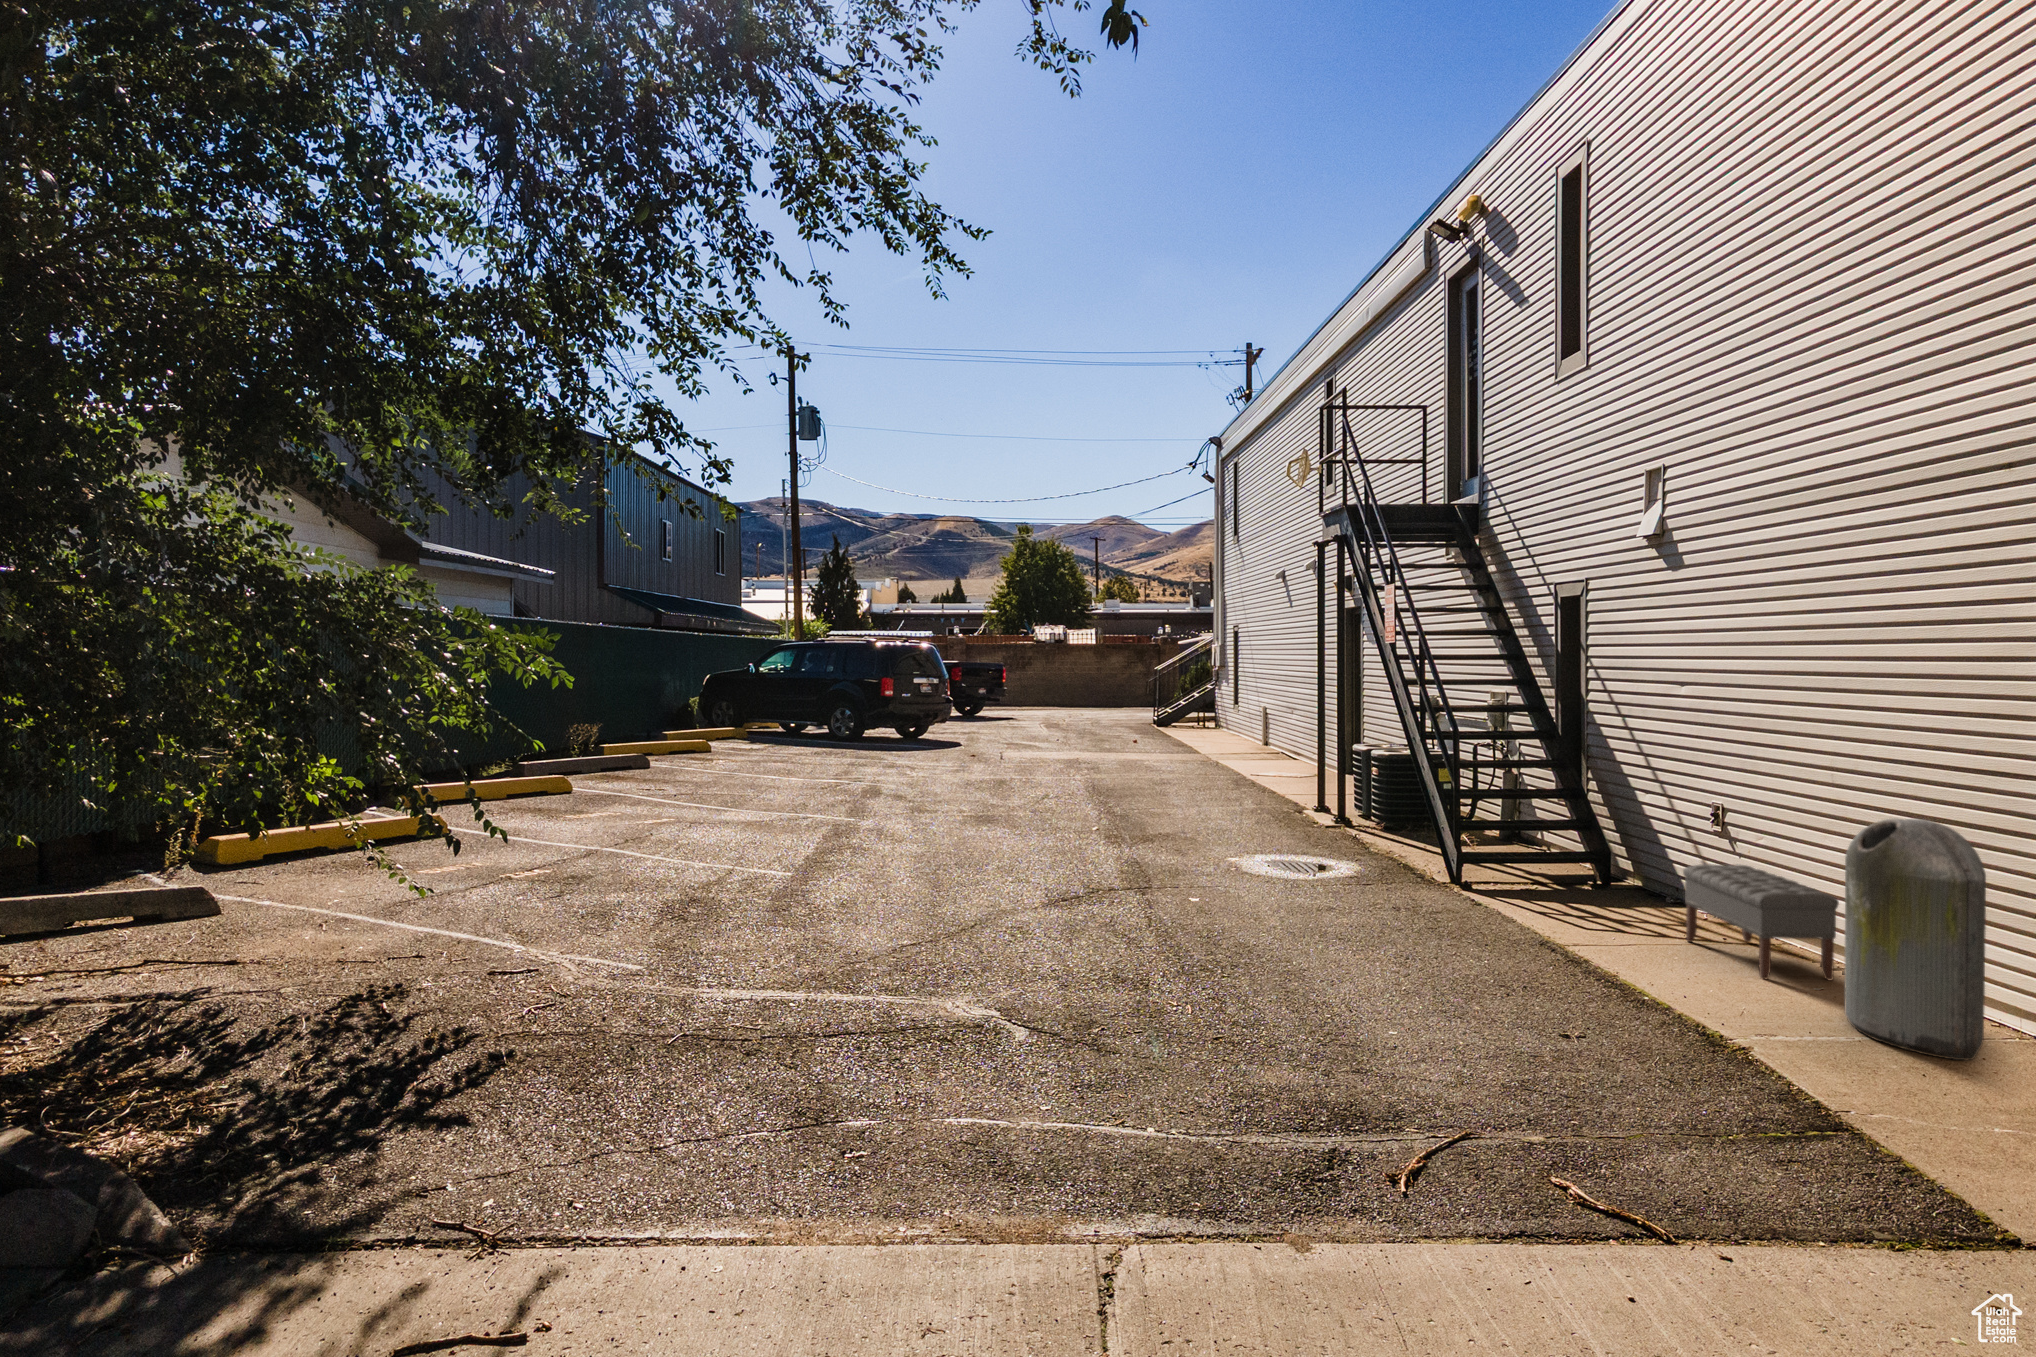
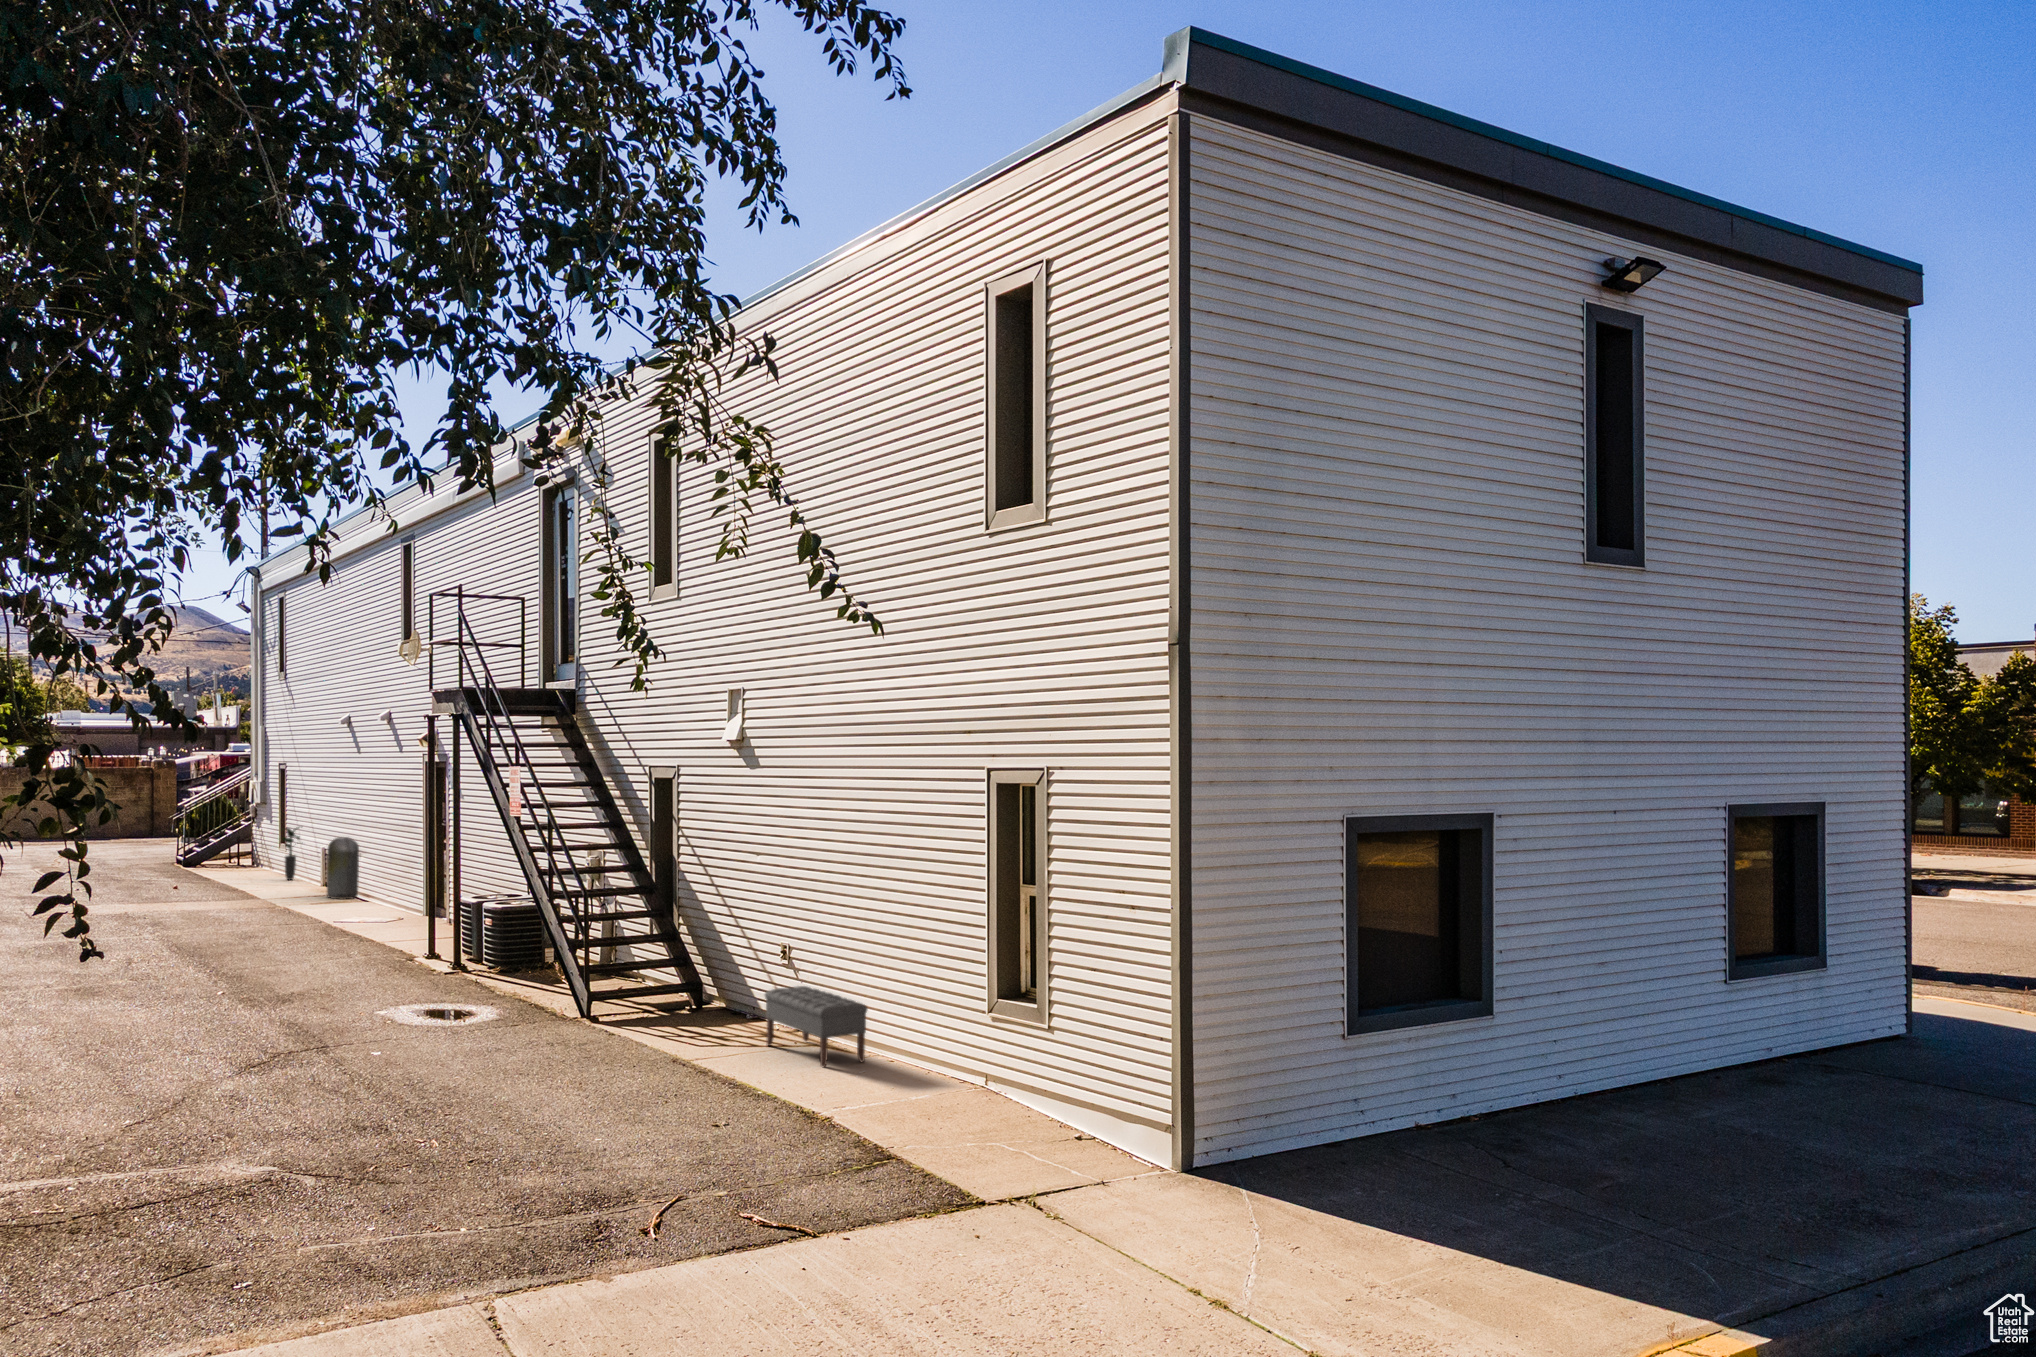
potted plant: none [1227,684,1250,737] -> present [283,828,300,880]
trash can: present [1844,819,1986,1060] -> present [327,837,359,899]

